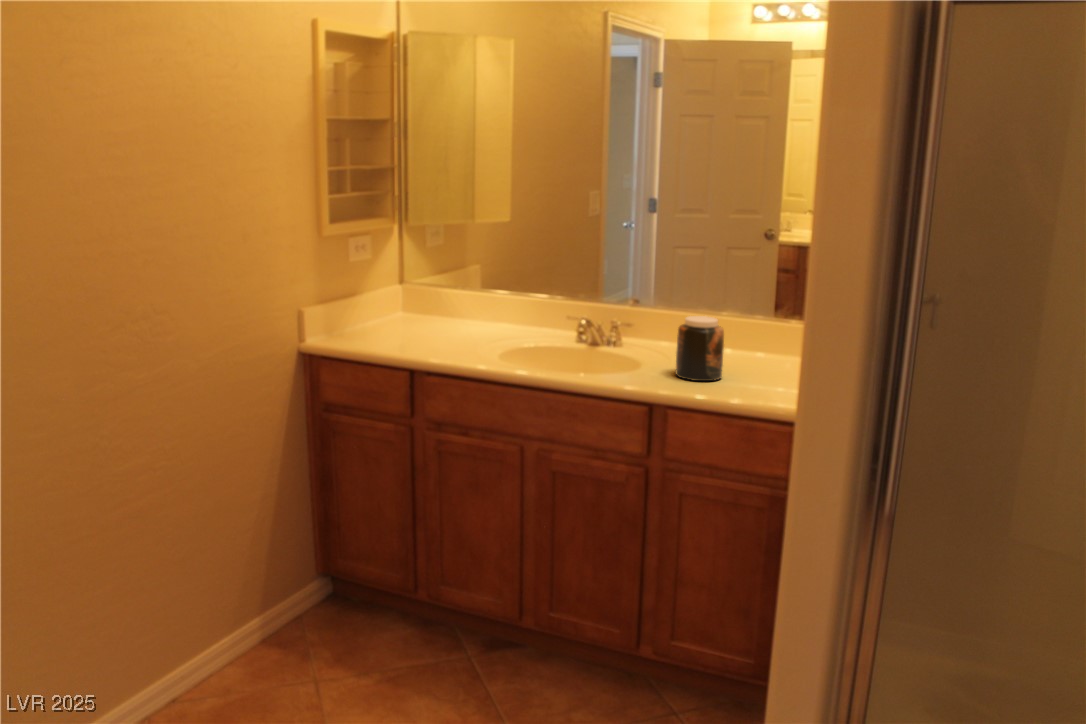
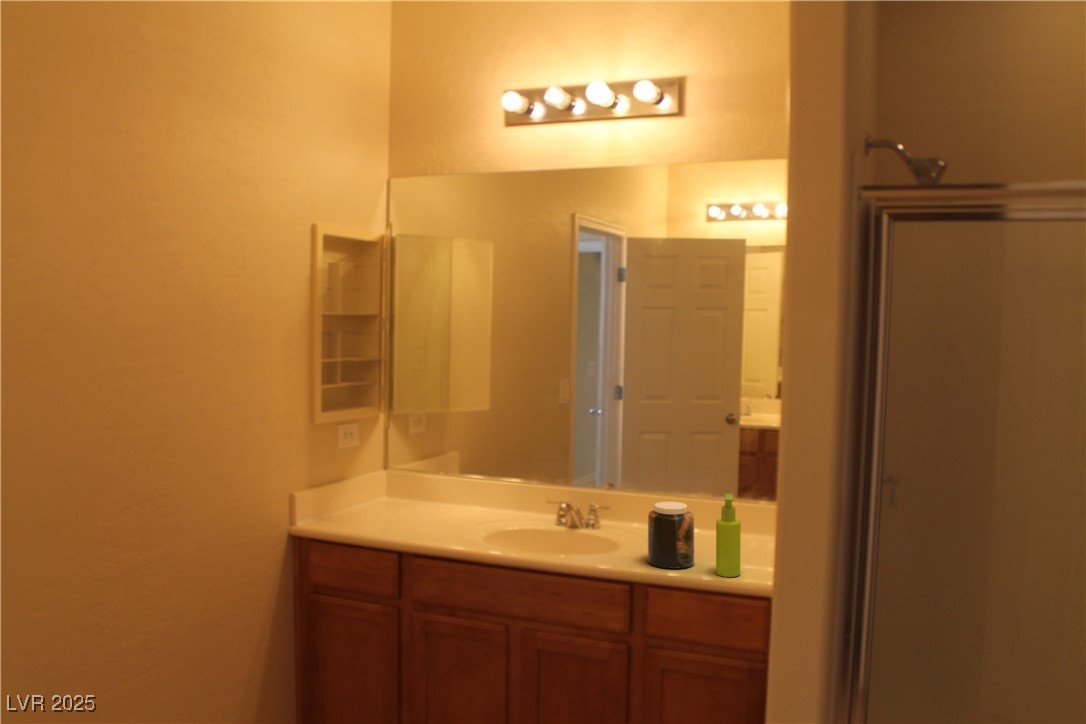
soap dispenser: none [745,307,772,389] -> present [716,493,741,577]

